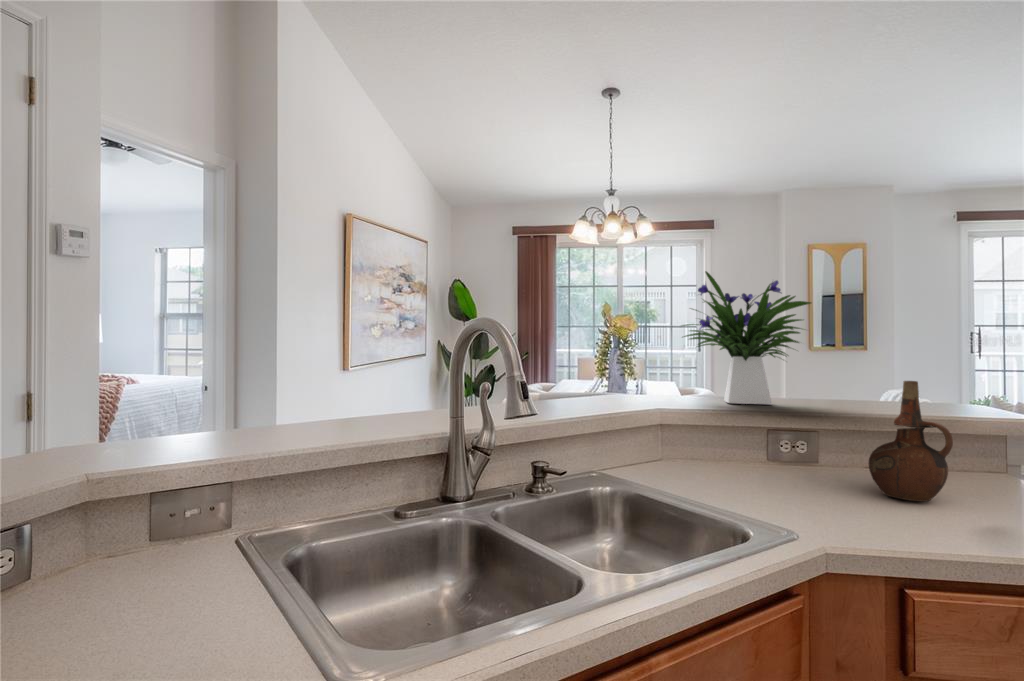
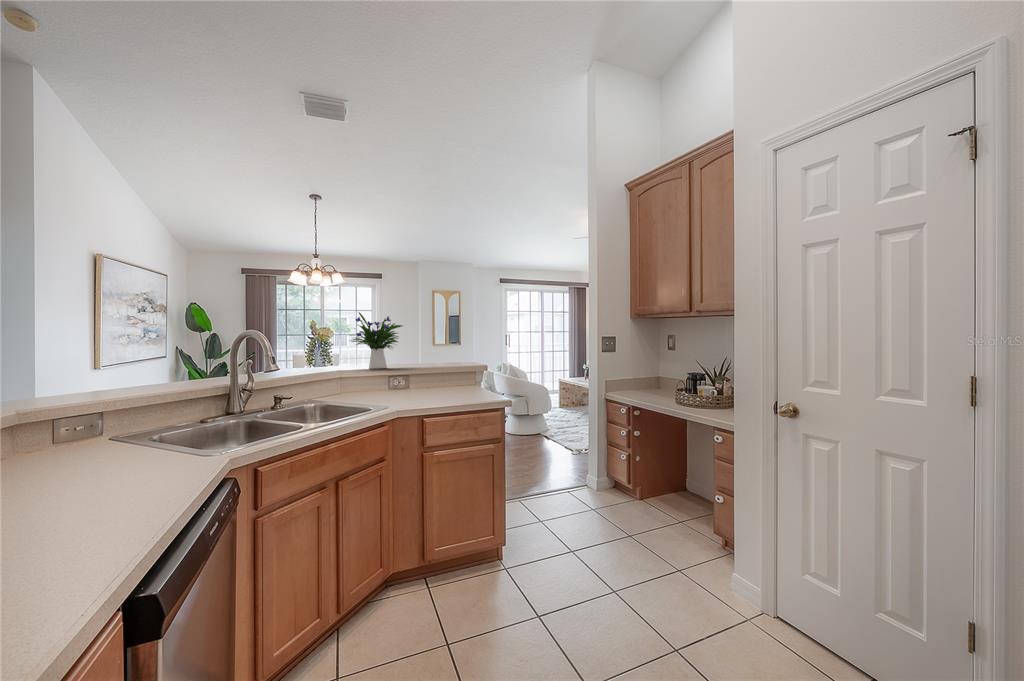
ceramic pitcher: present [869,381,953,501] -> none [412,354,436,394]

